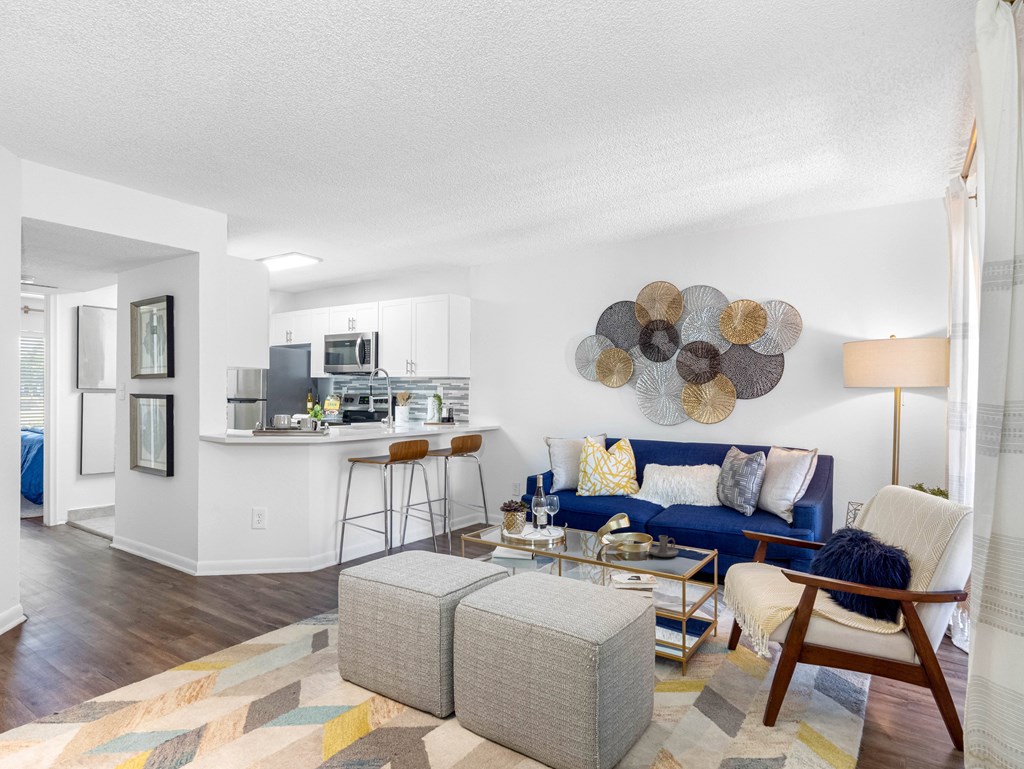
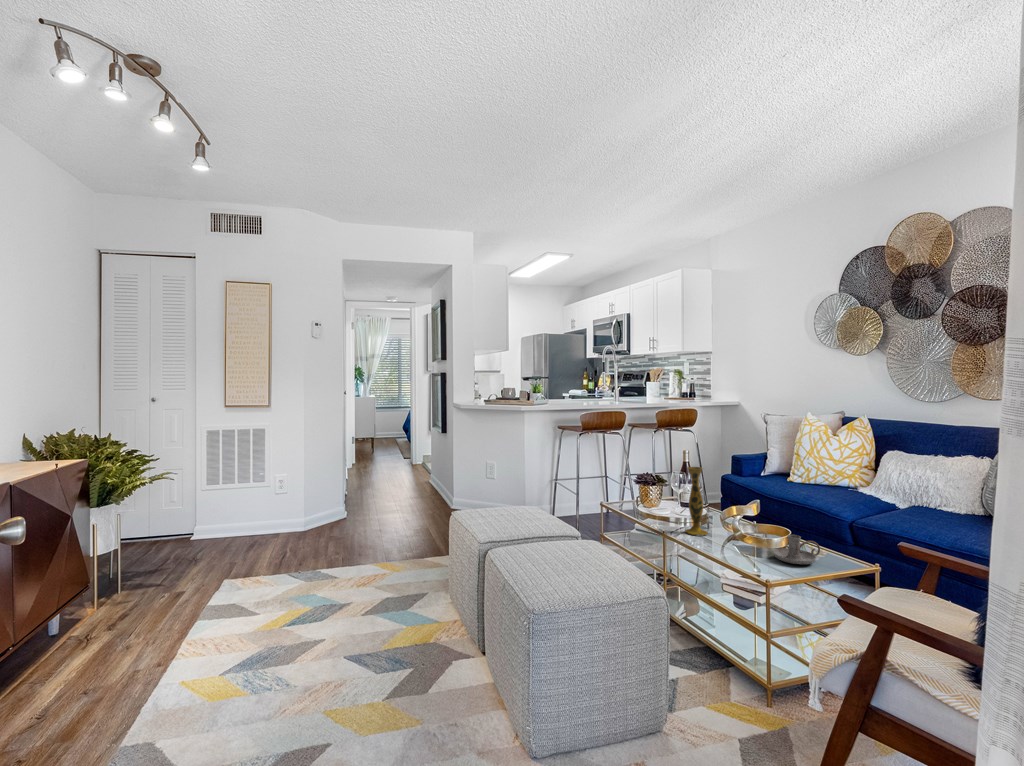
vase: none [564,491,584,550] -> present [685,467,708,536]

